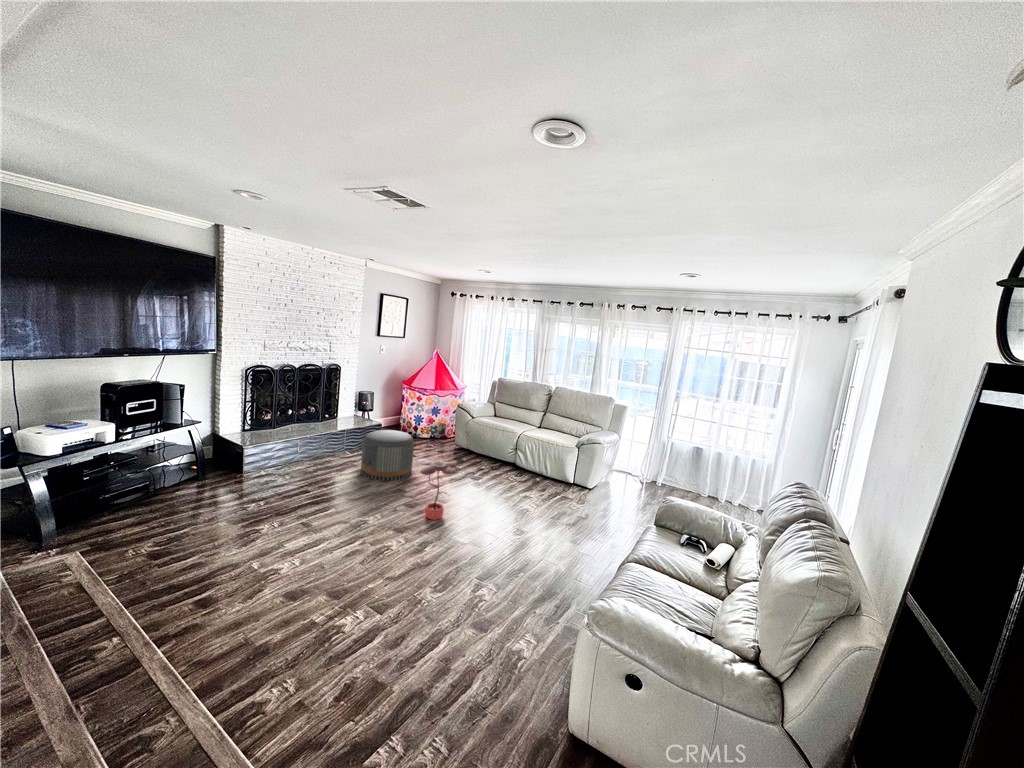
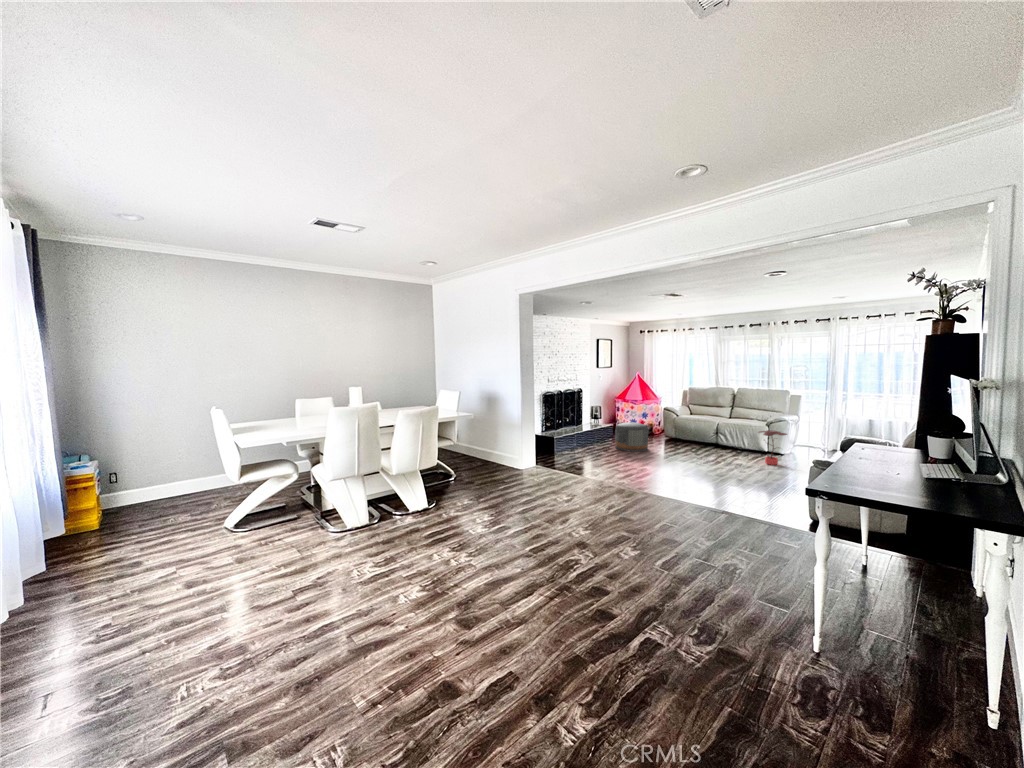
potted plant: present [420,461,457,520] -> present [759,430,787,465]

